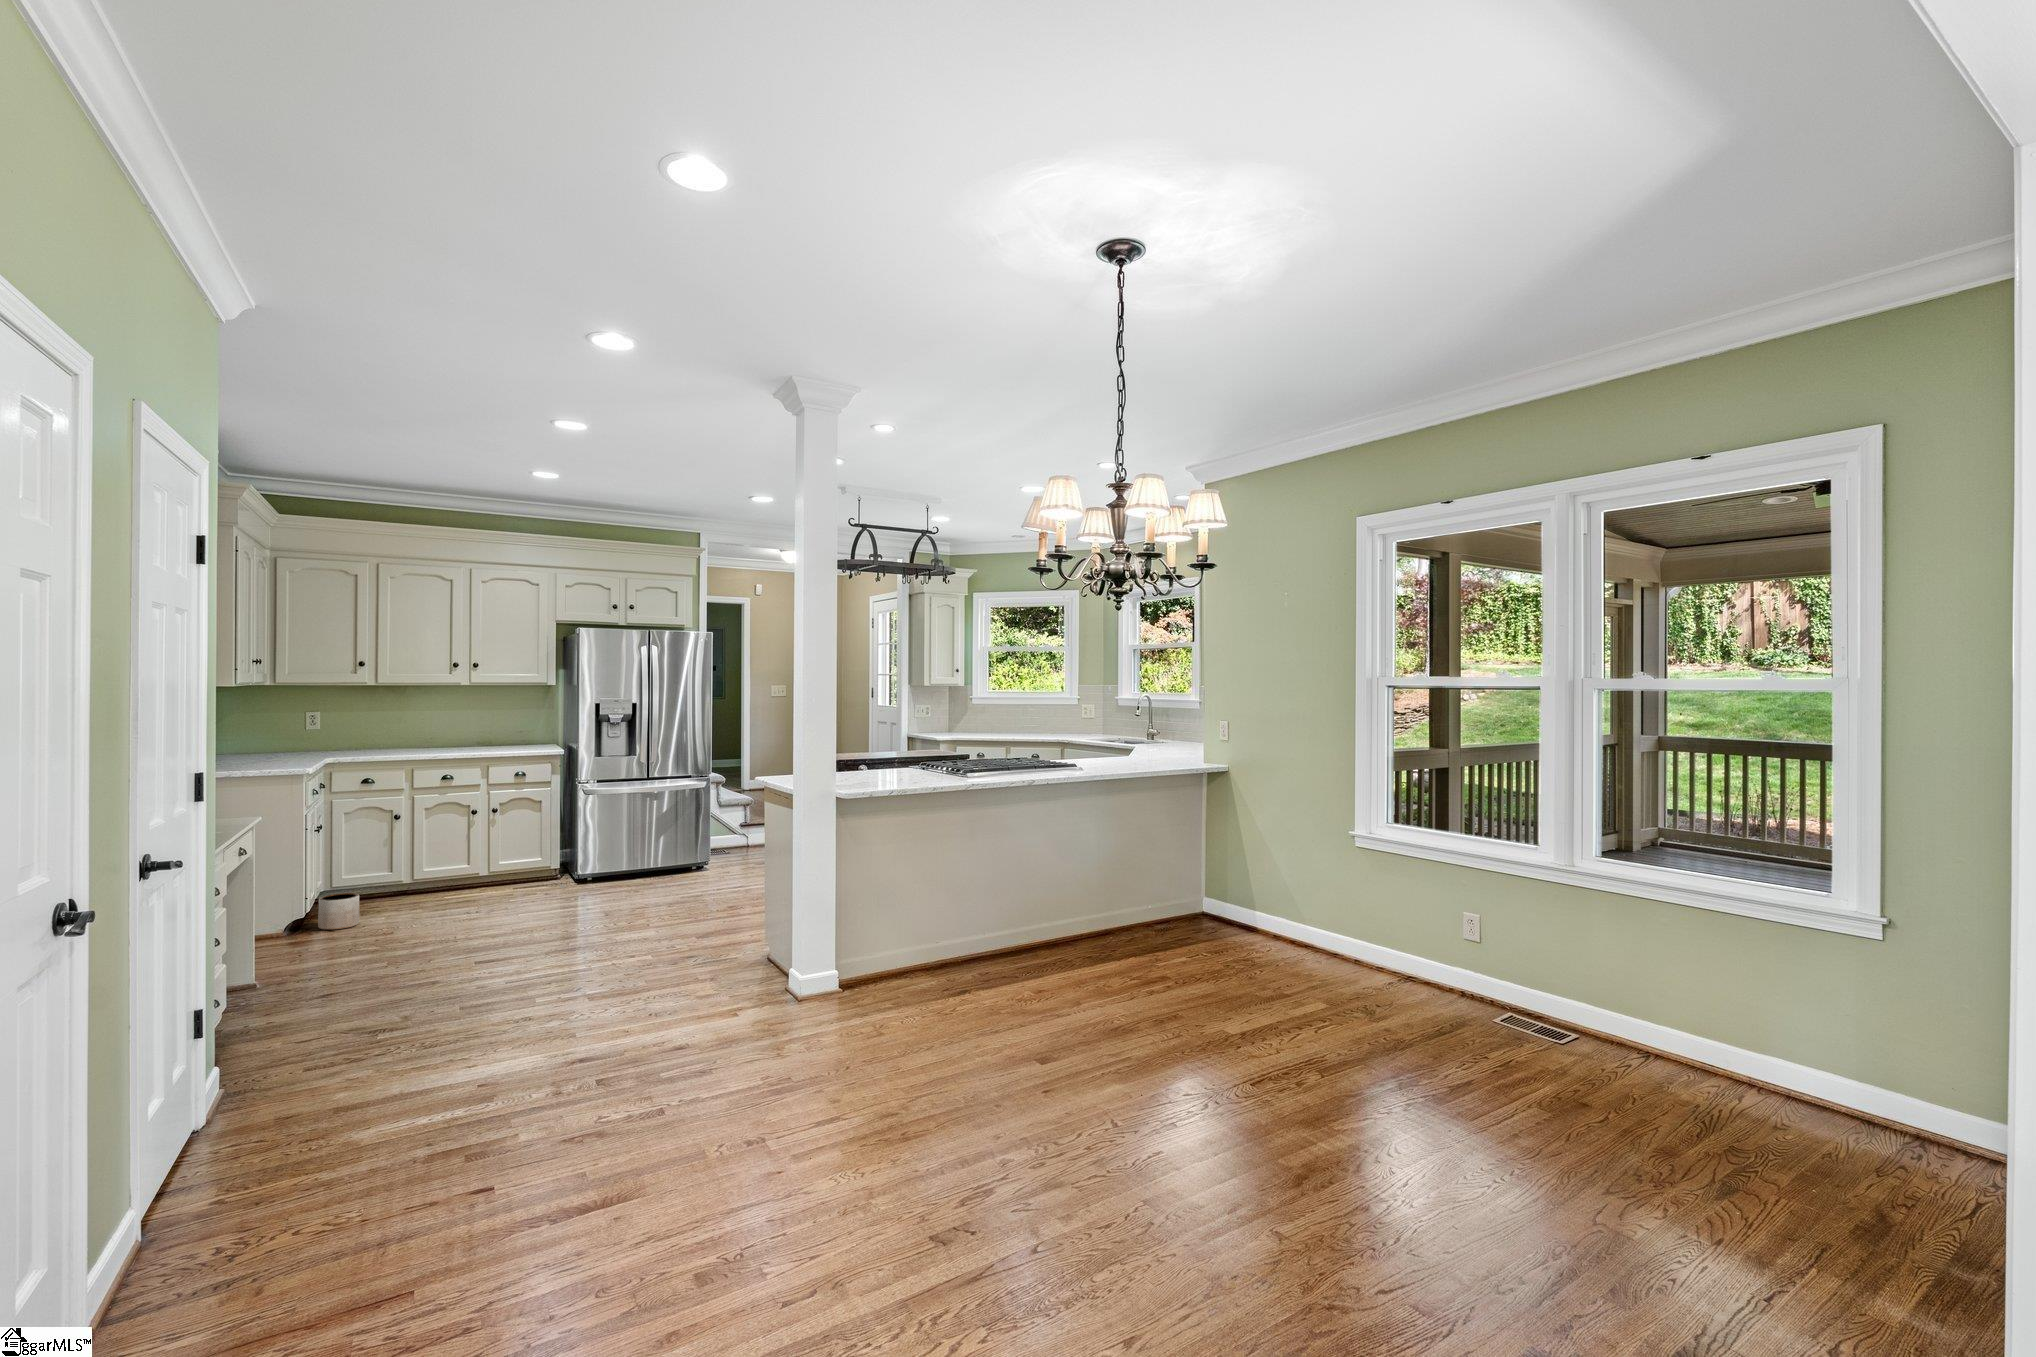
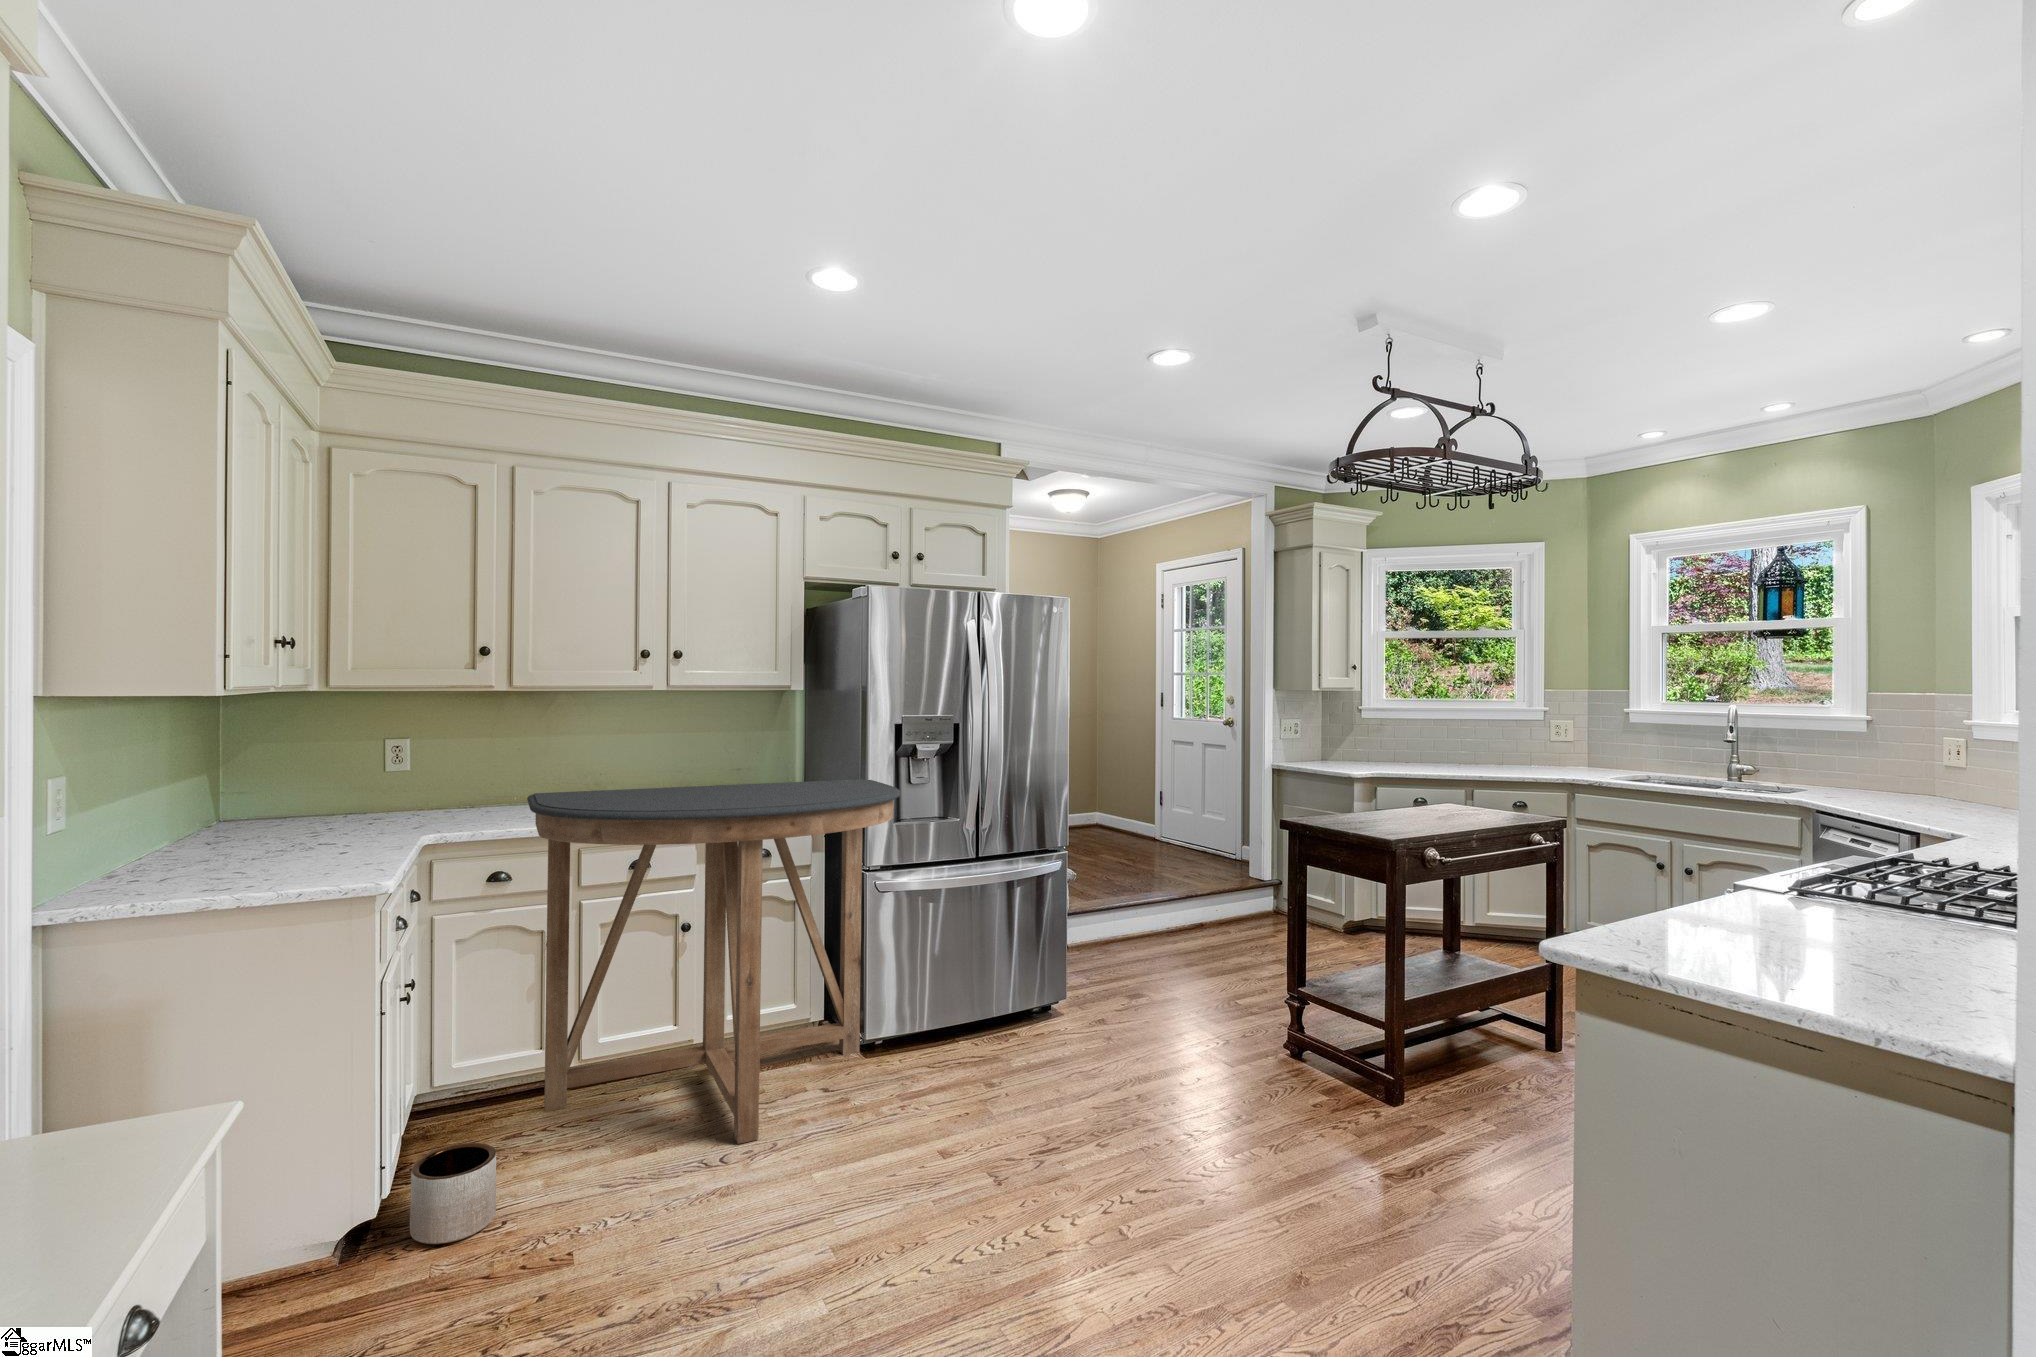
console table: none [381,734,590,907] -> present [527,779,901,1144]

